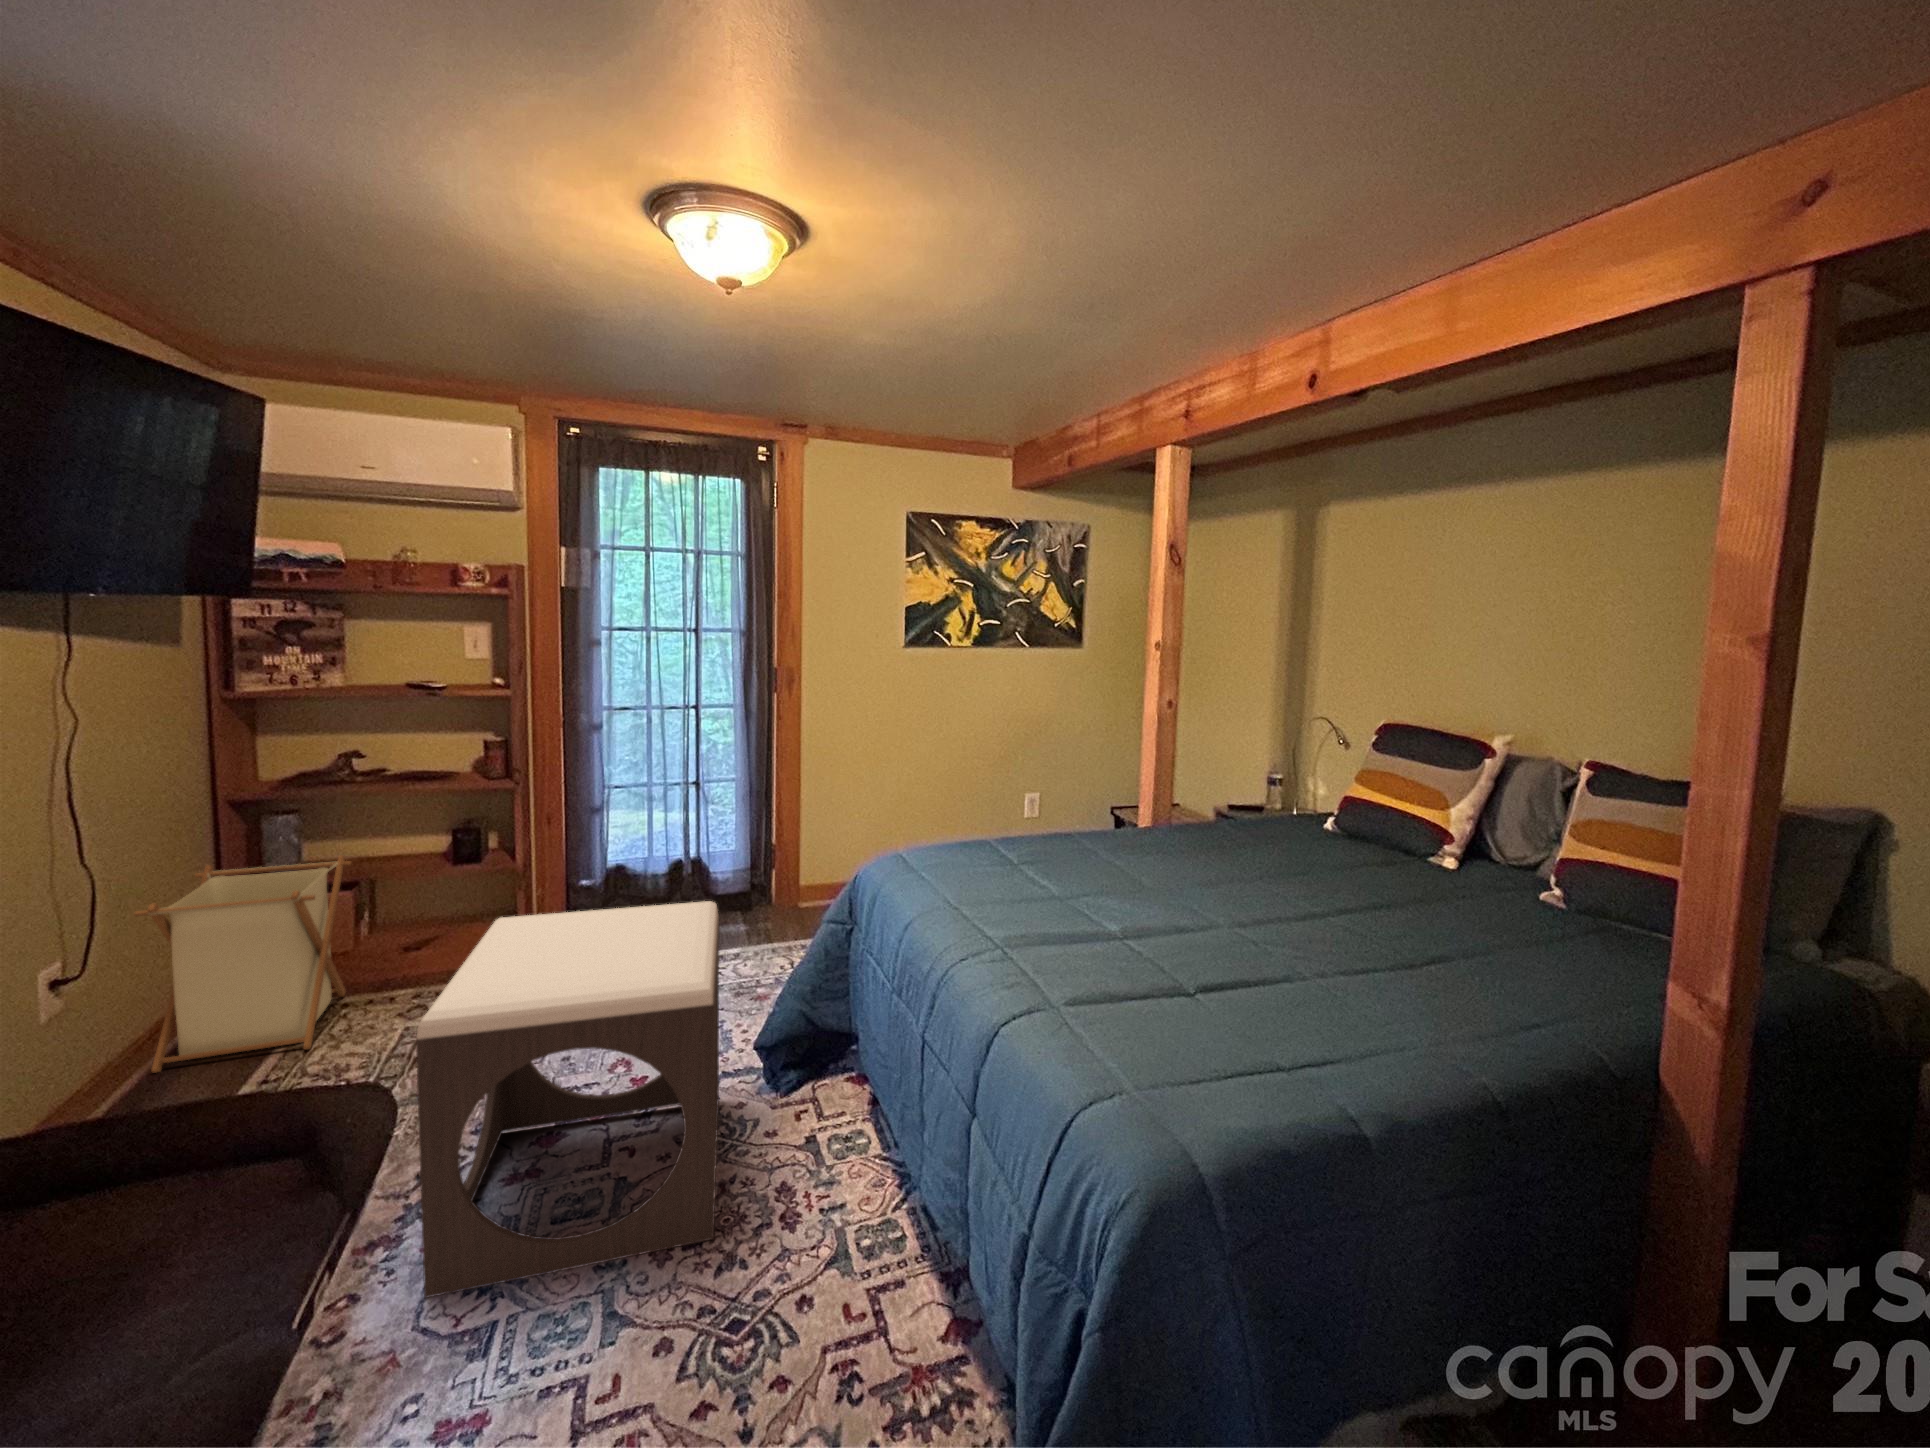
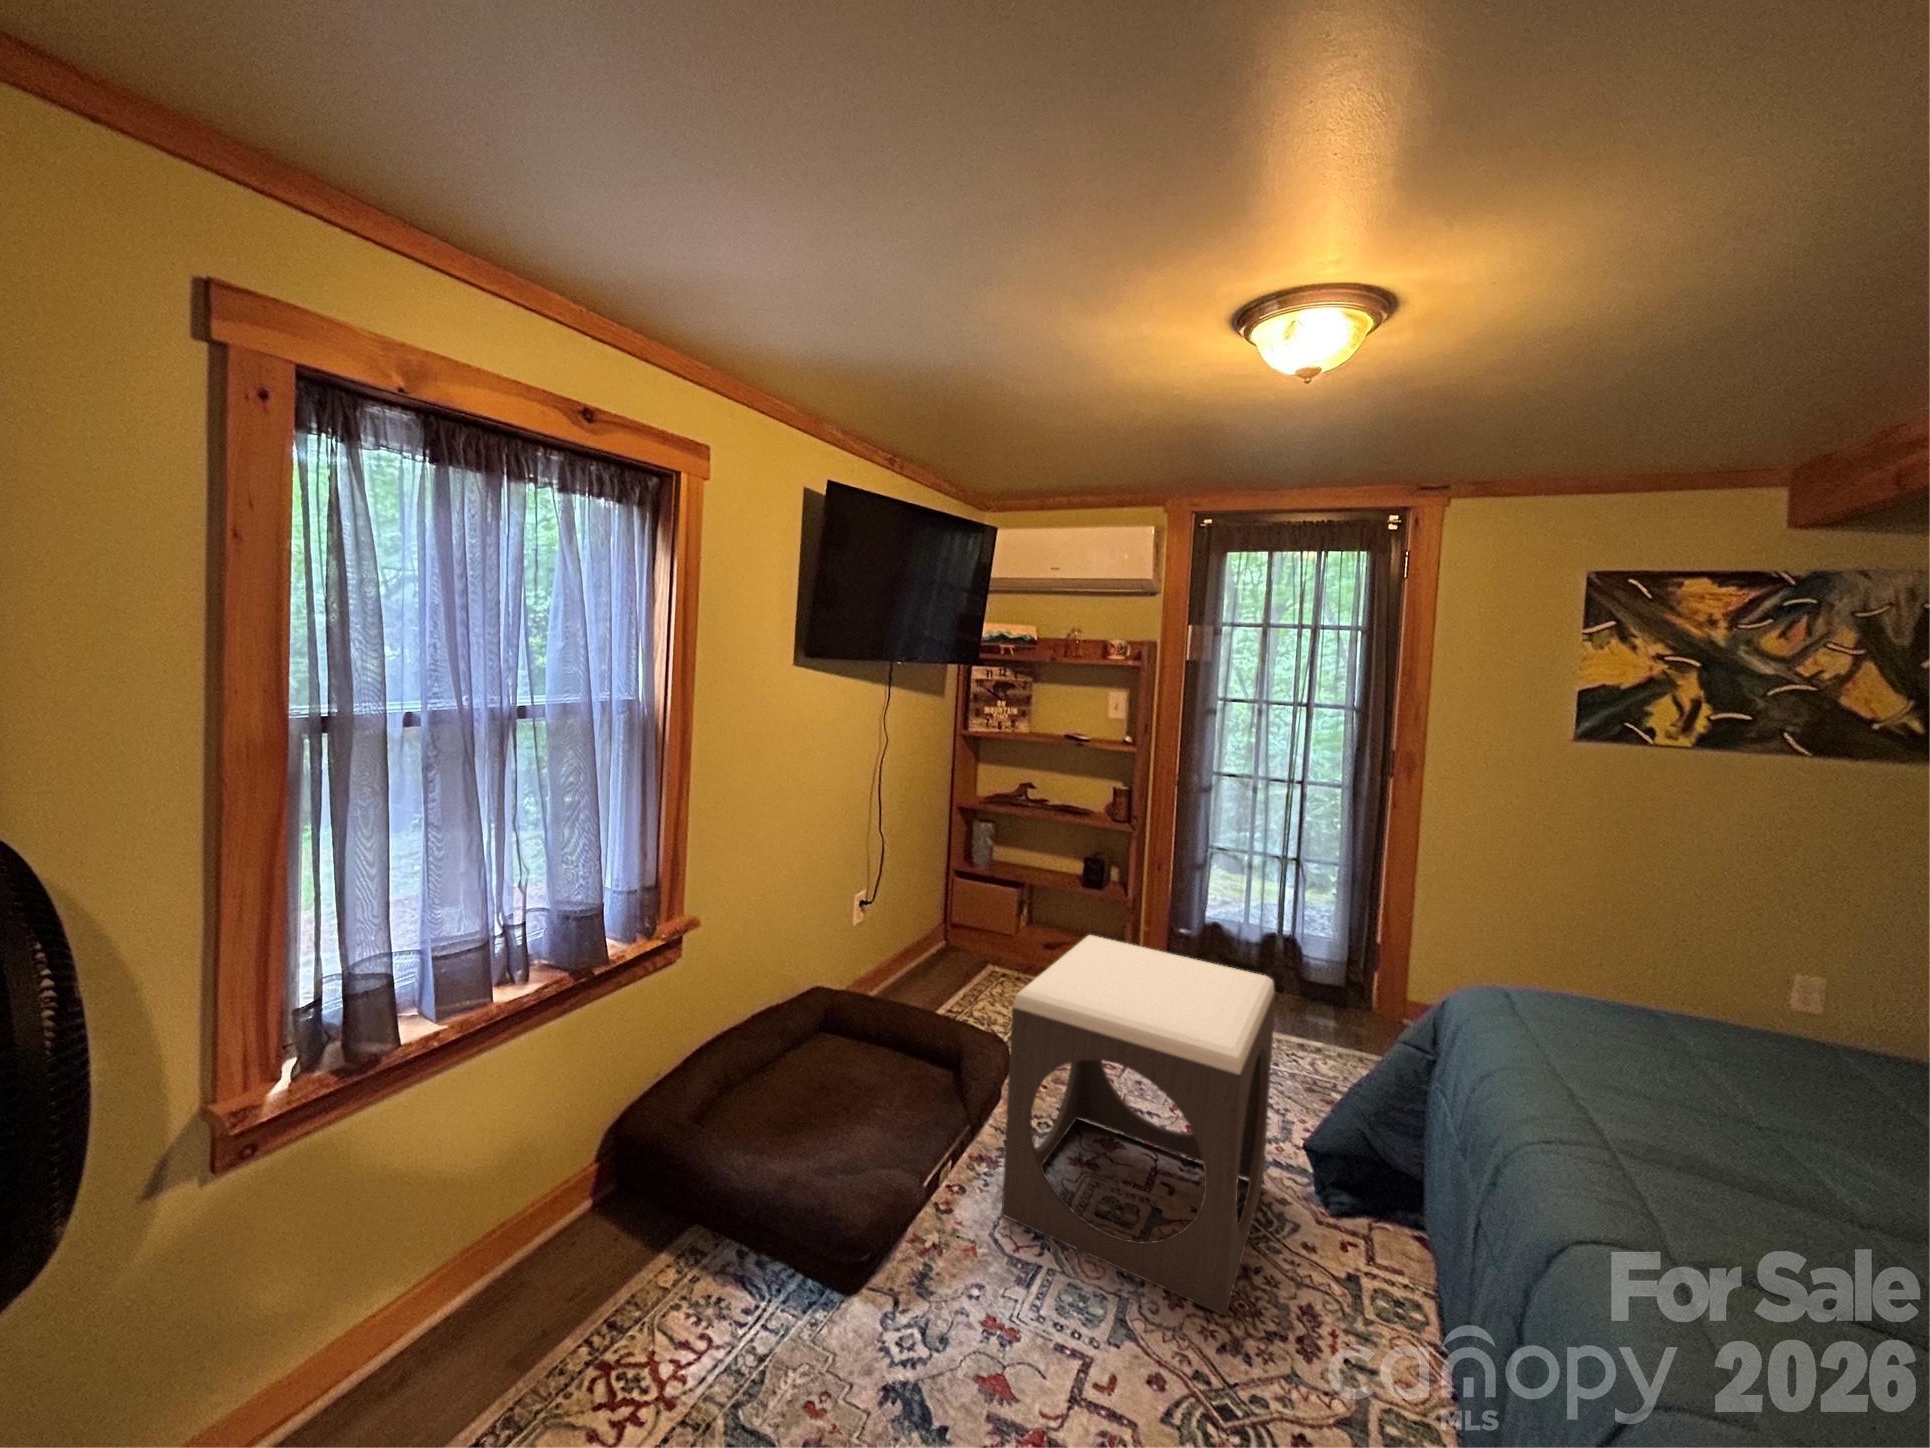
laundry basket: present [134,855,351,1073] -> none [903,849,1018,997]

